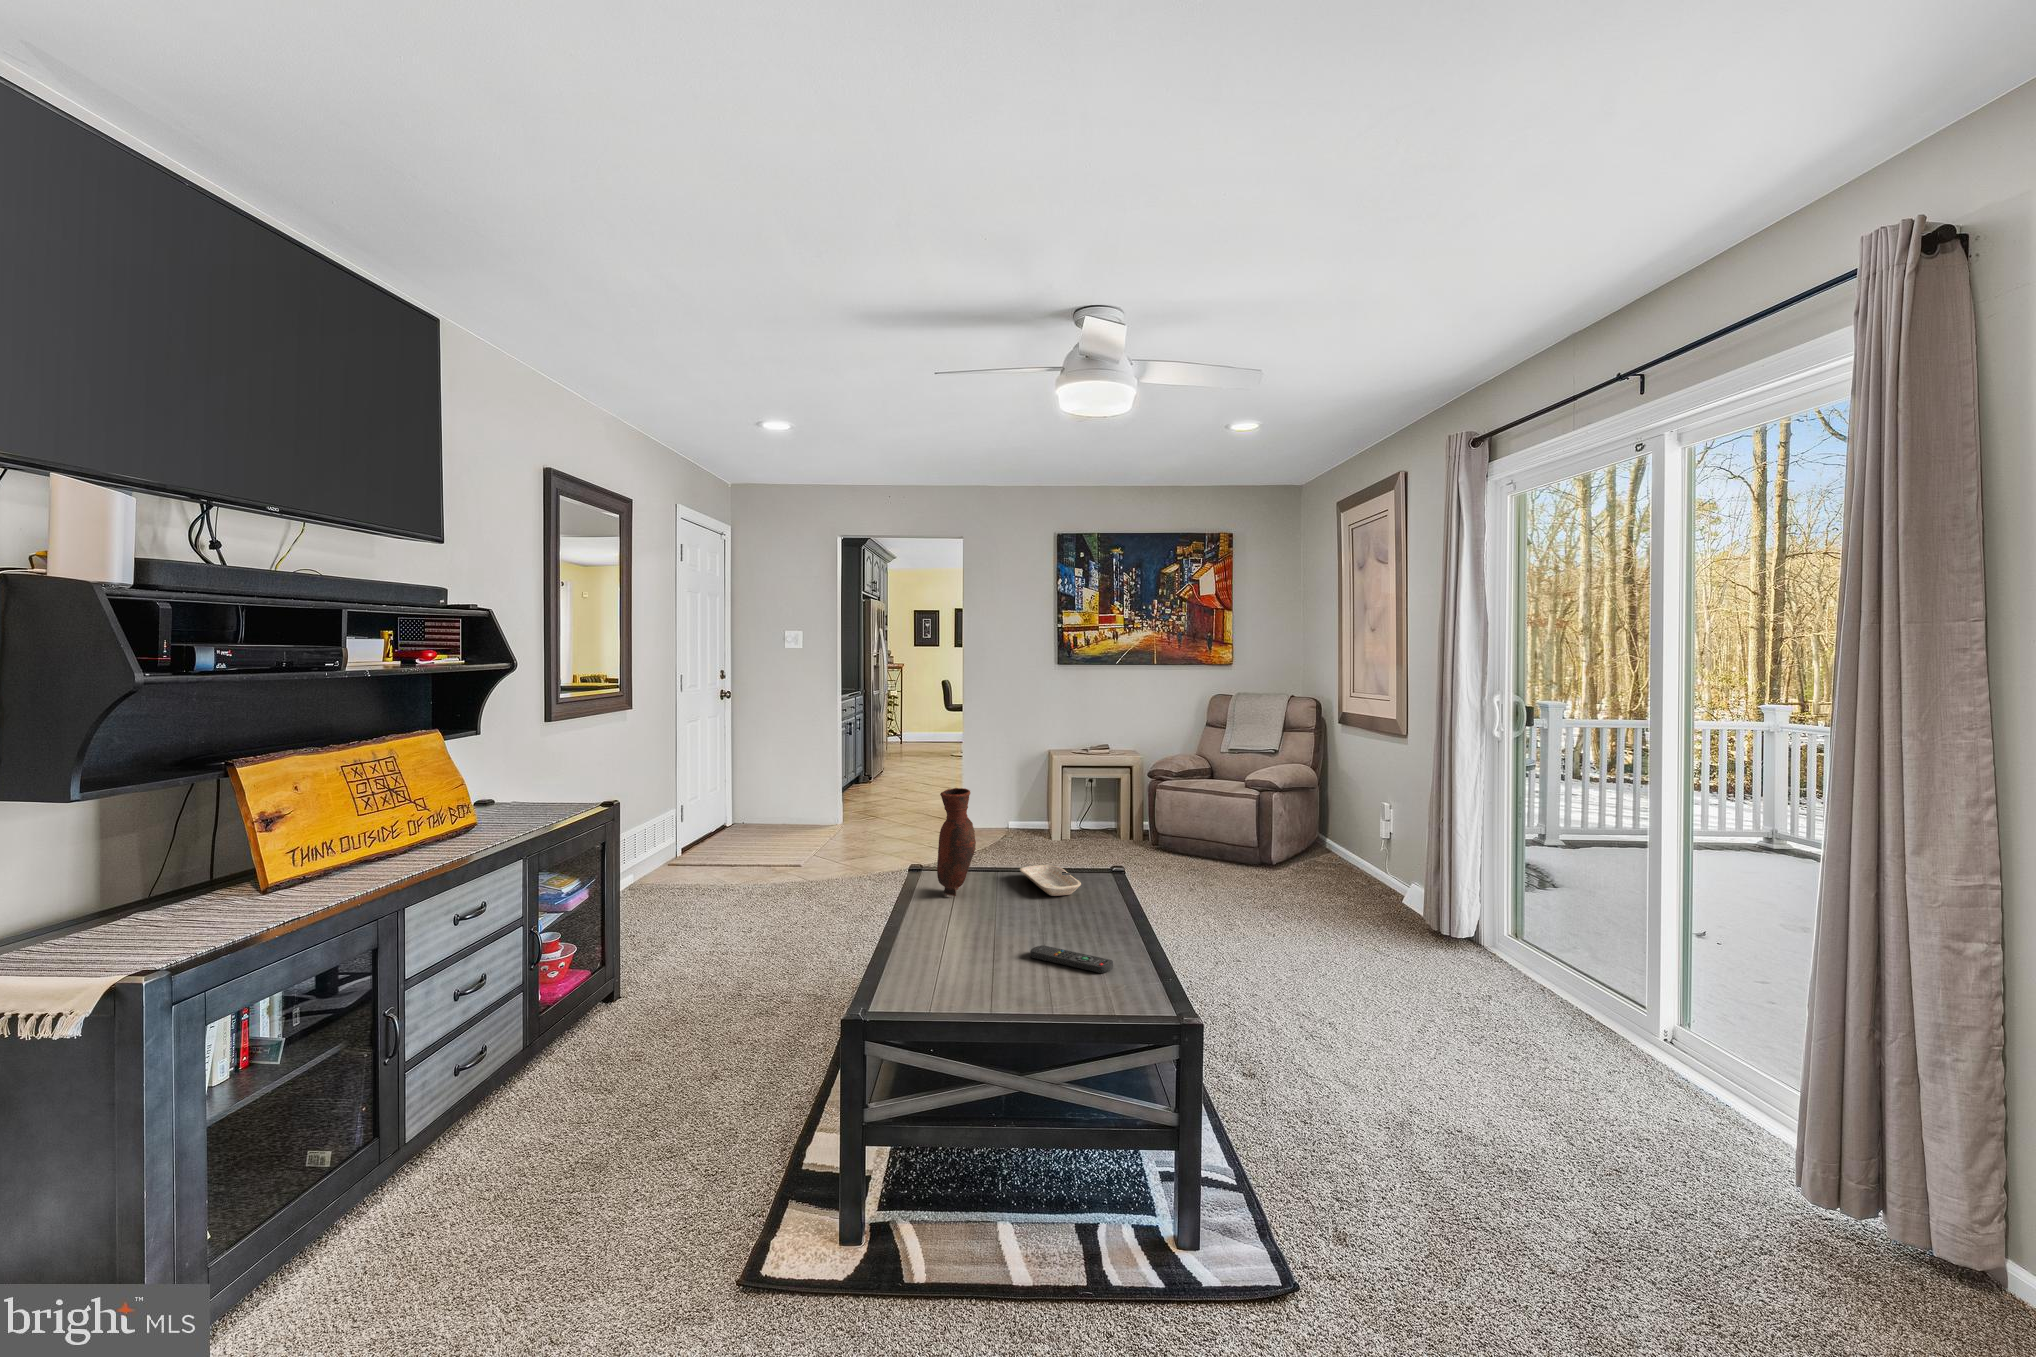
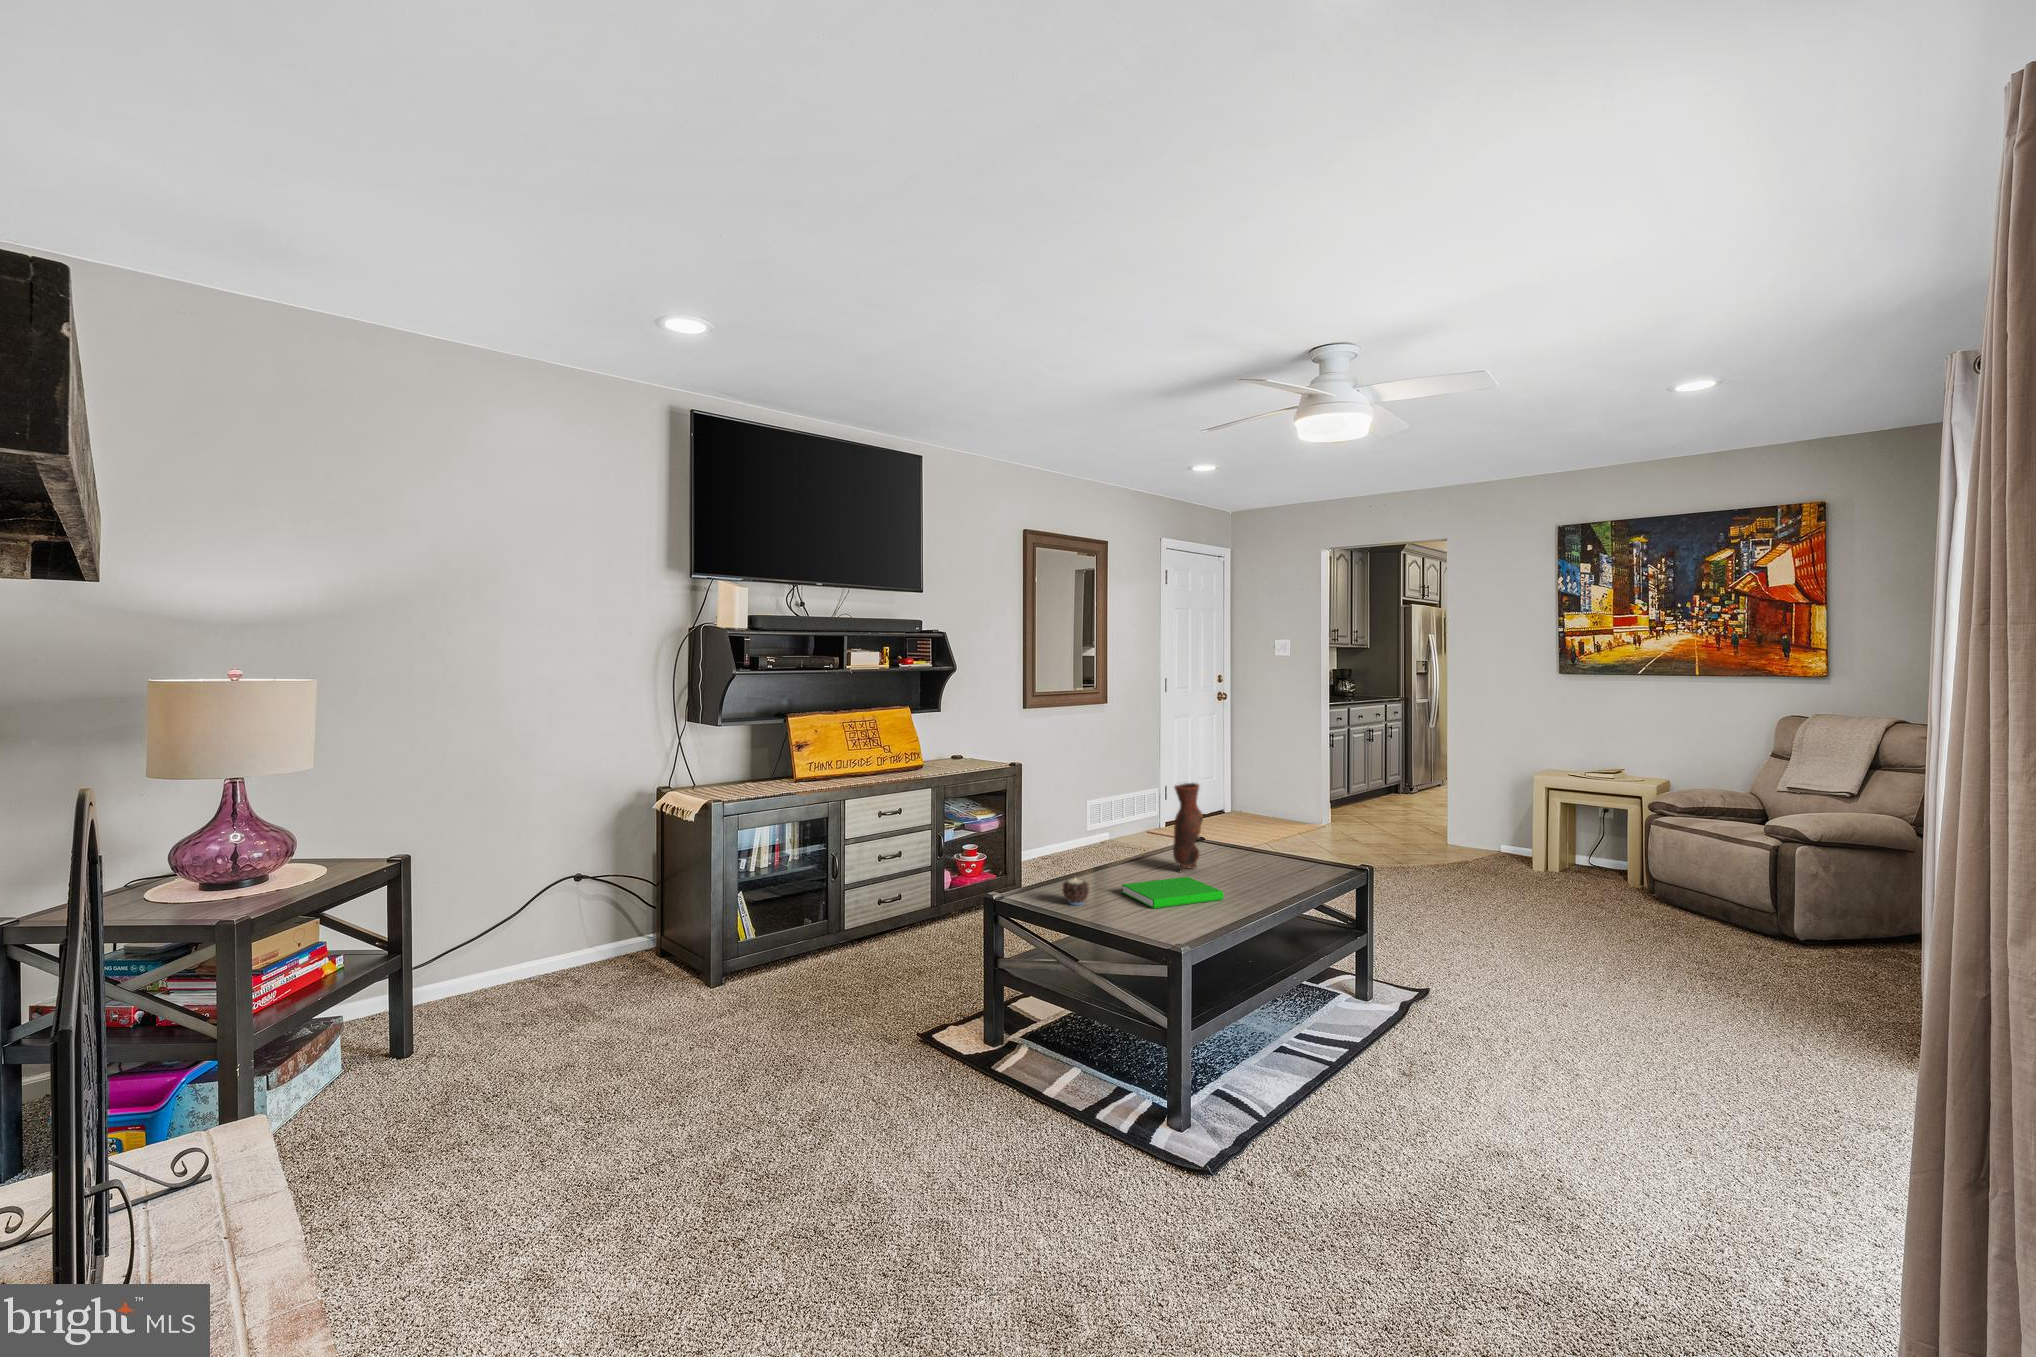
tray: present [1020,865,1081,896] -> none [1250,861,1300,887]
book: none [946,901,1056,947] -> present [1122,877,1223,908]
candle: none [907,927,947,966] -> present [1062,879,1089,905]
remote control: present [1030,945,1113,973] -> none [1146,910,1190,935]

